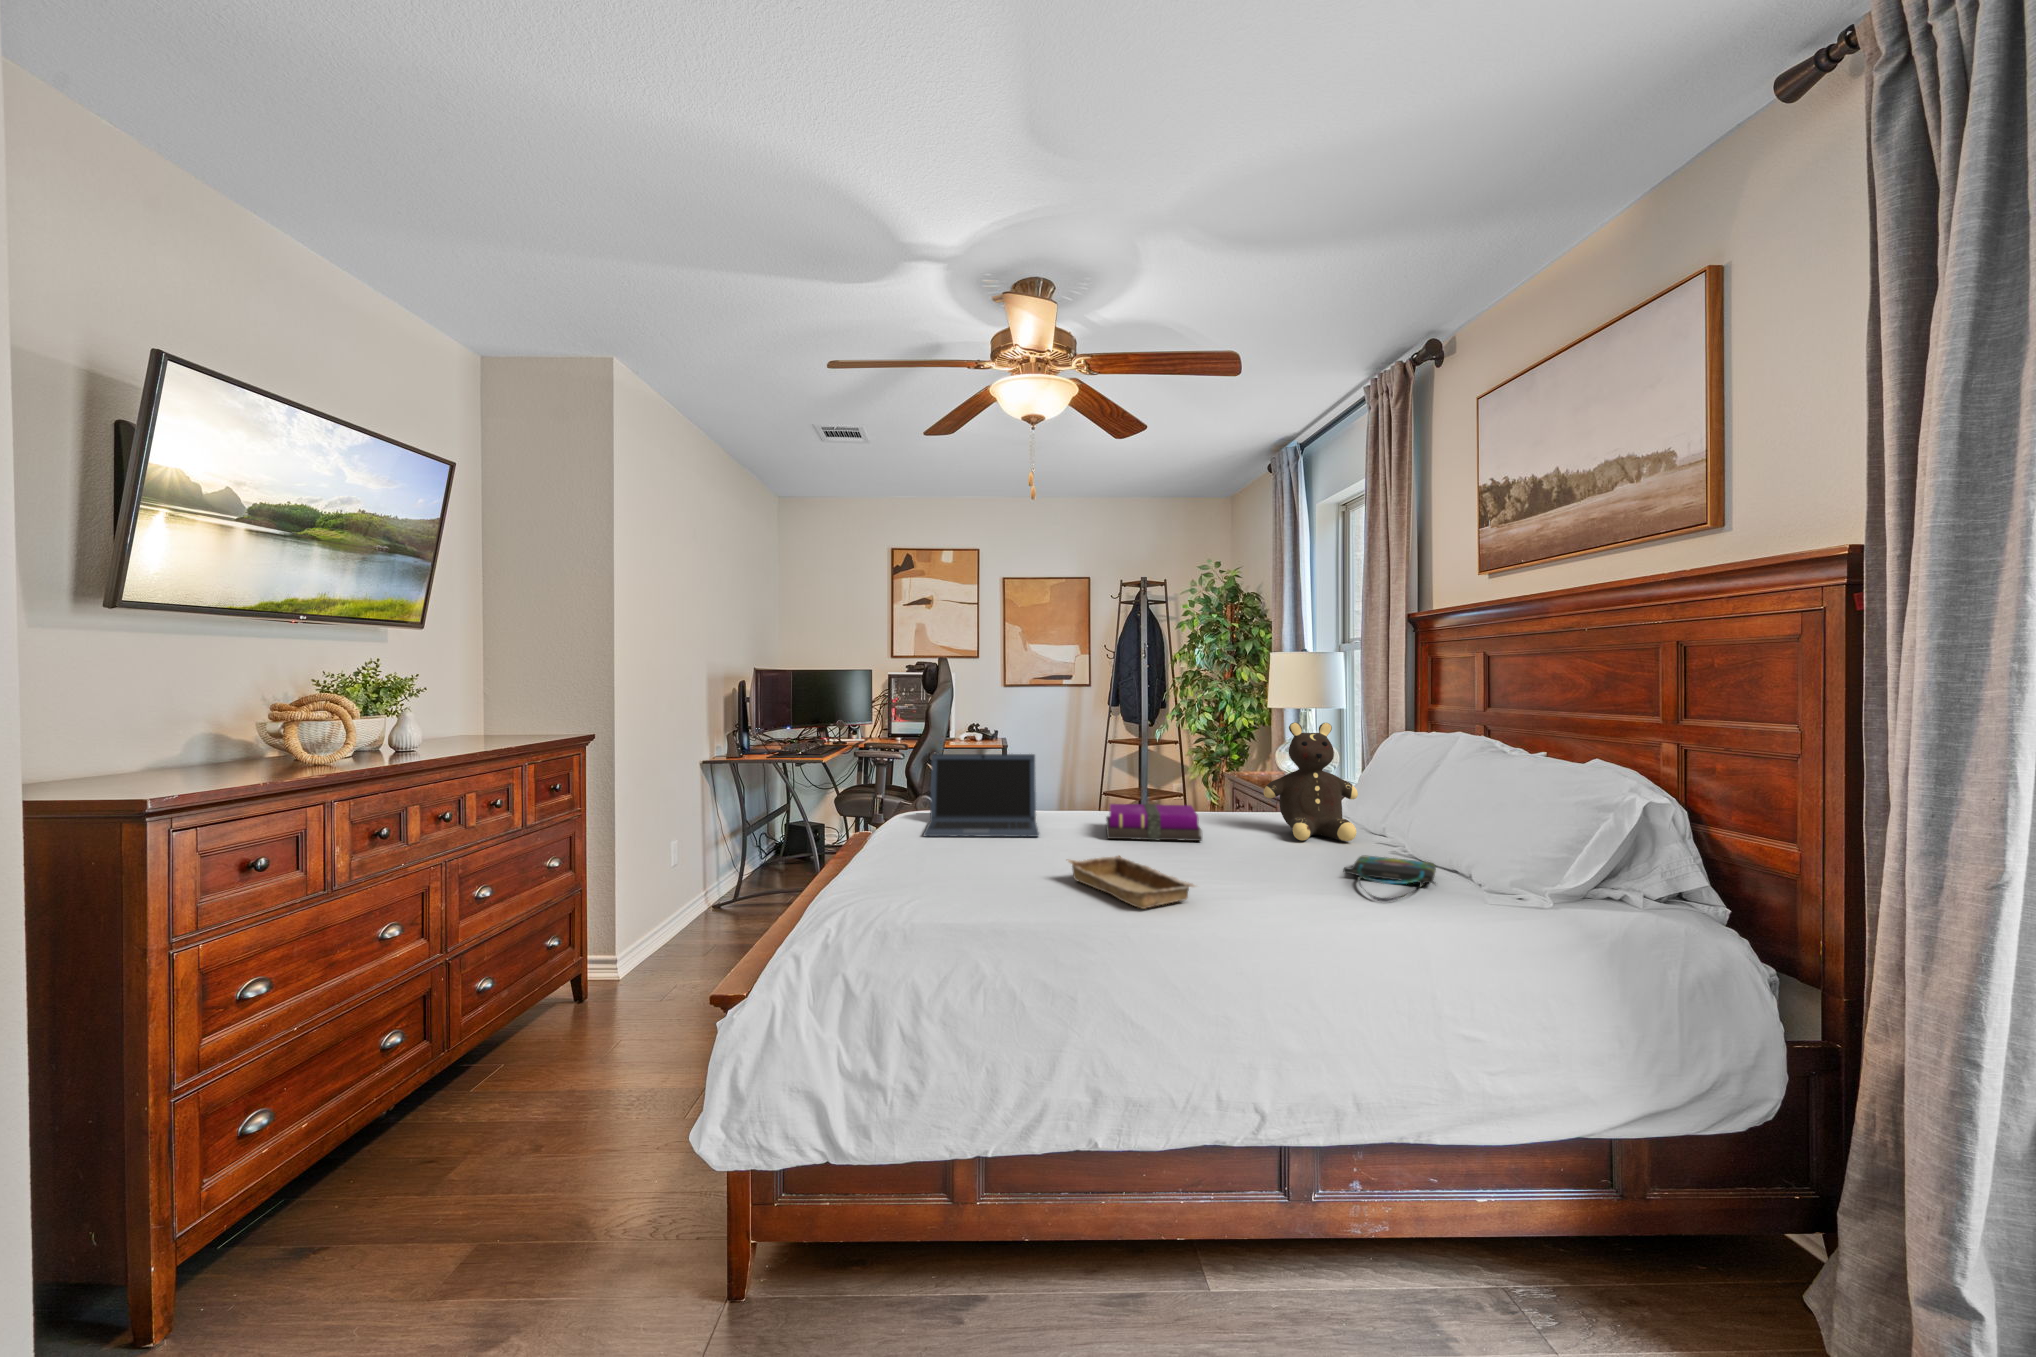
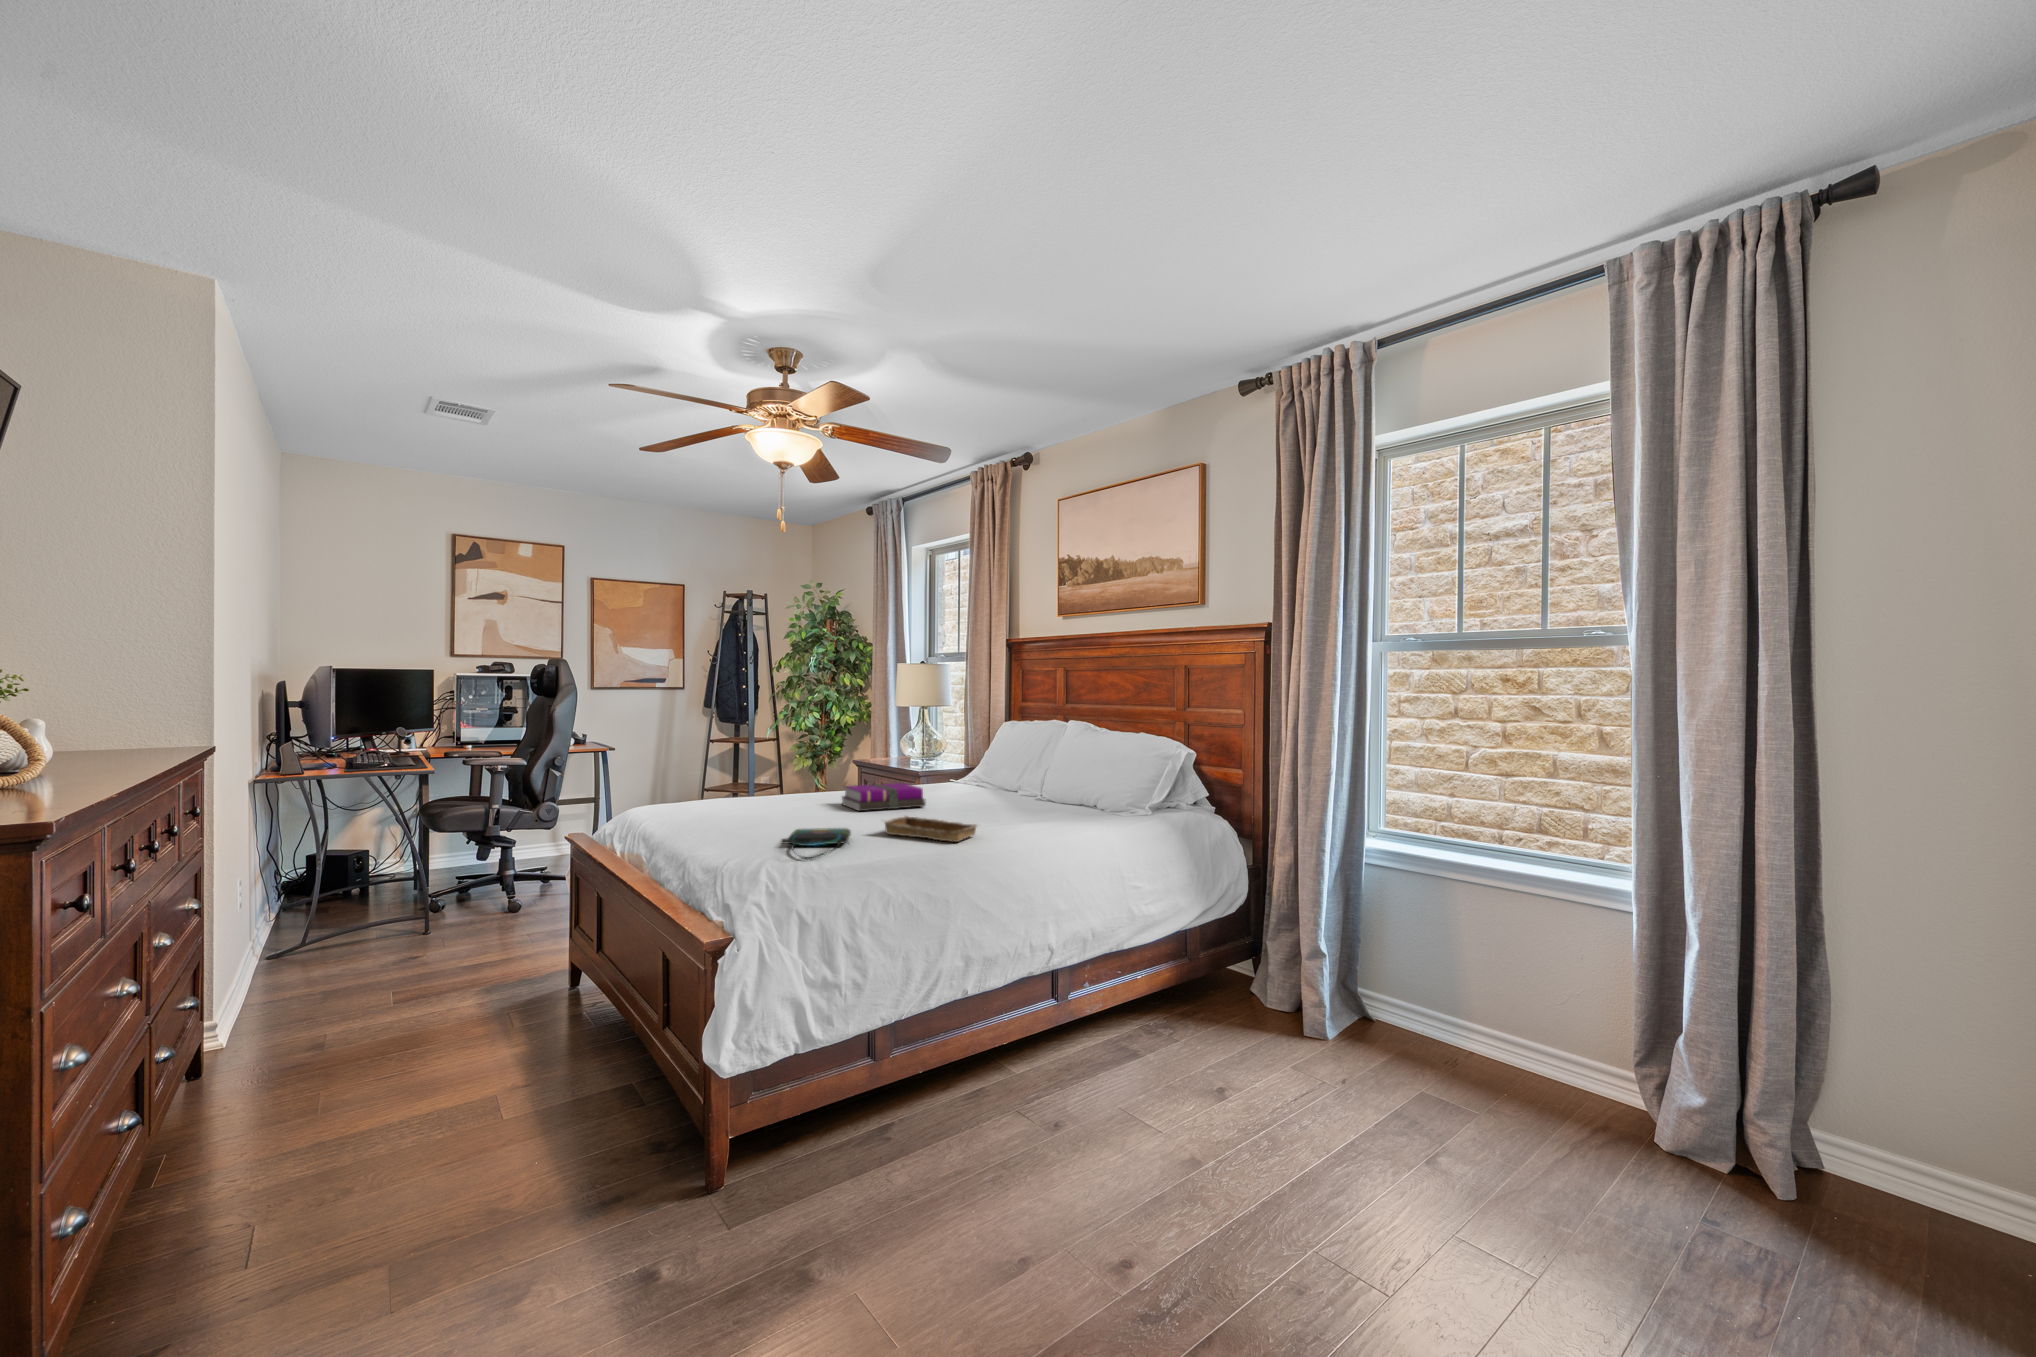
teddy bear: present [1263,722,1358,841] -> none [952,718,1016,801]
laptop: present [924,754,1039,837] -> none [688,750,807,823]
tote bag: present [1343,855,1436,902] -> present [781,828,851,860]

